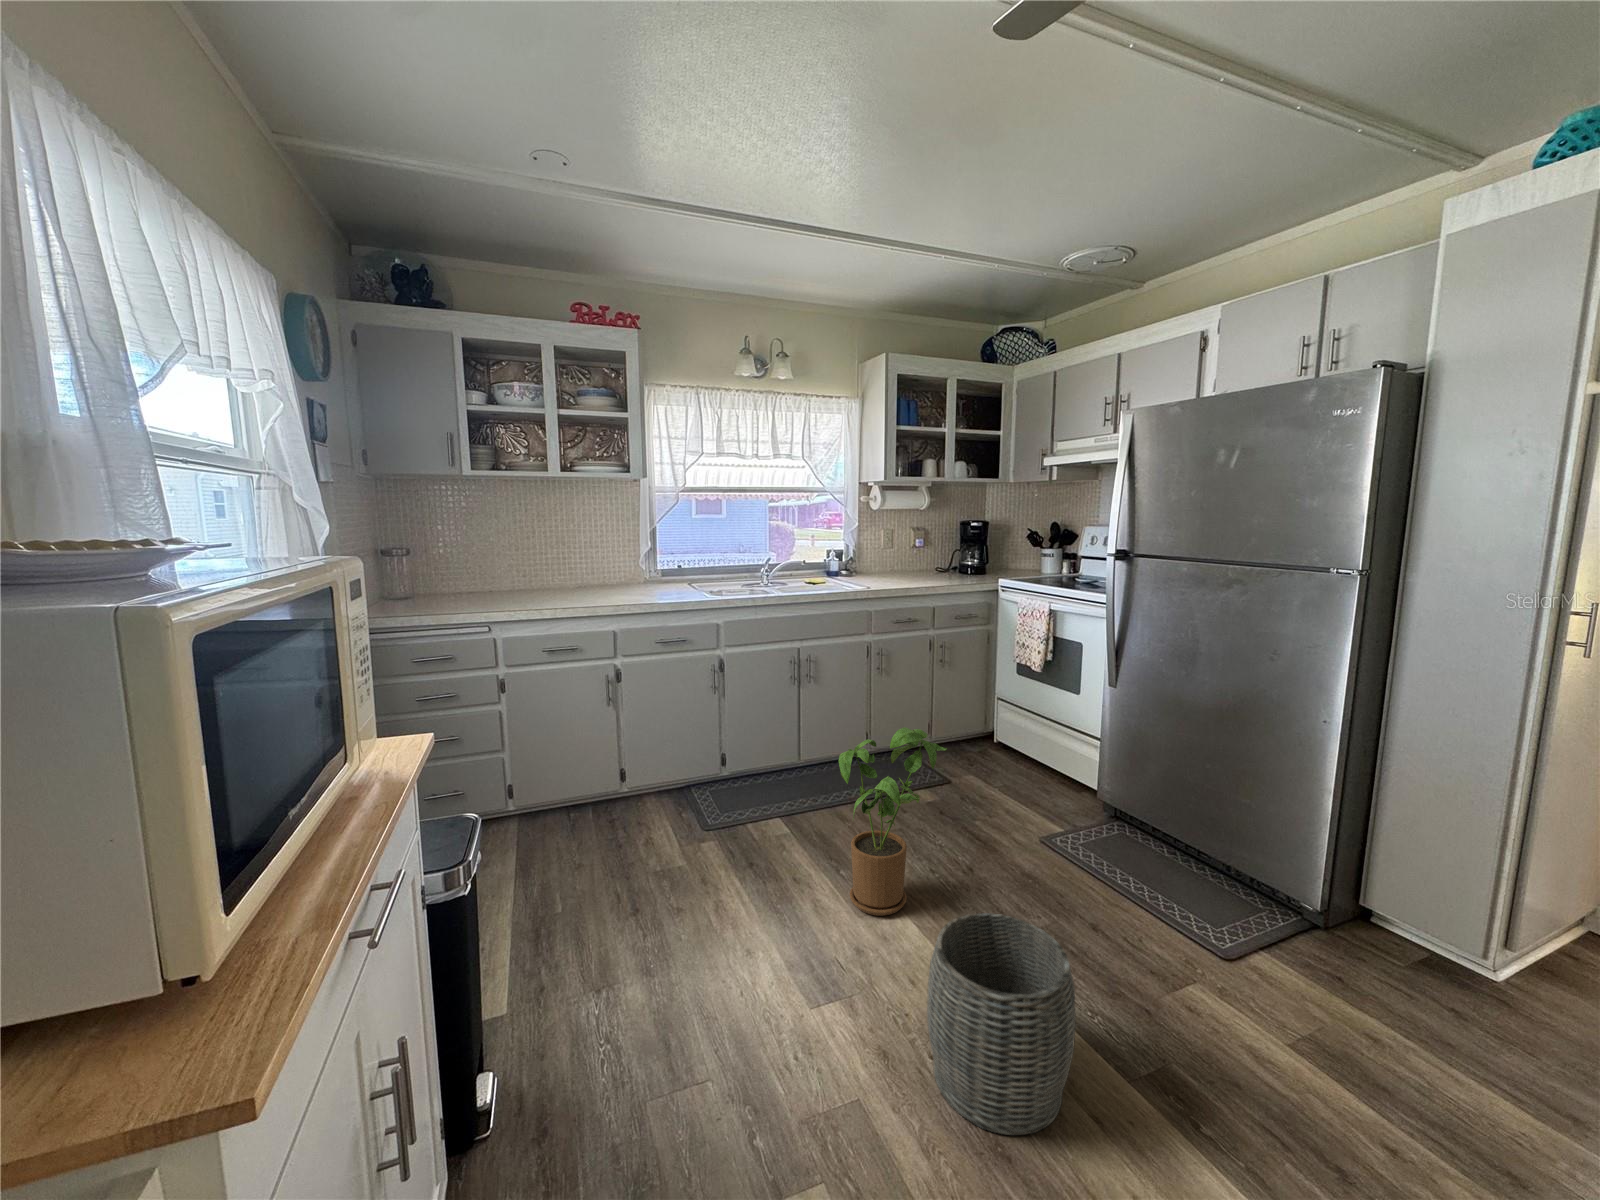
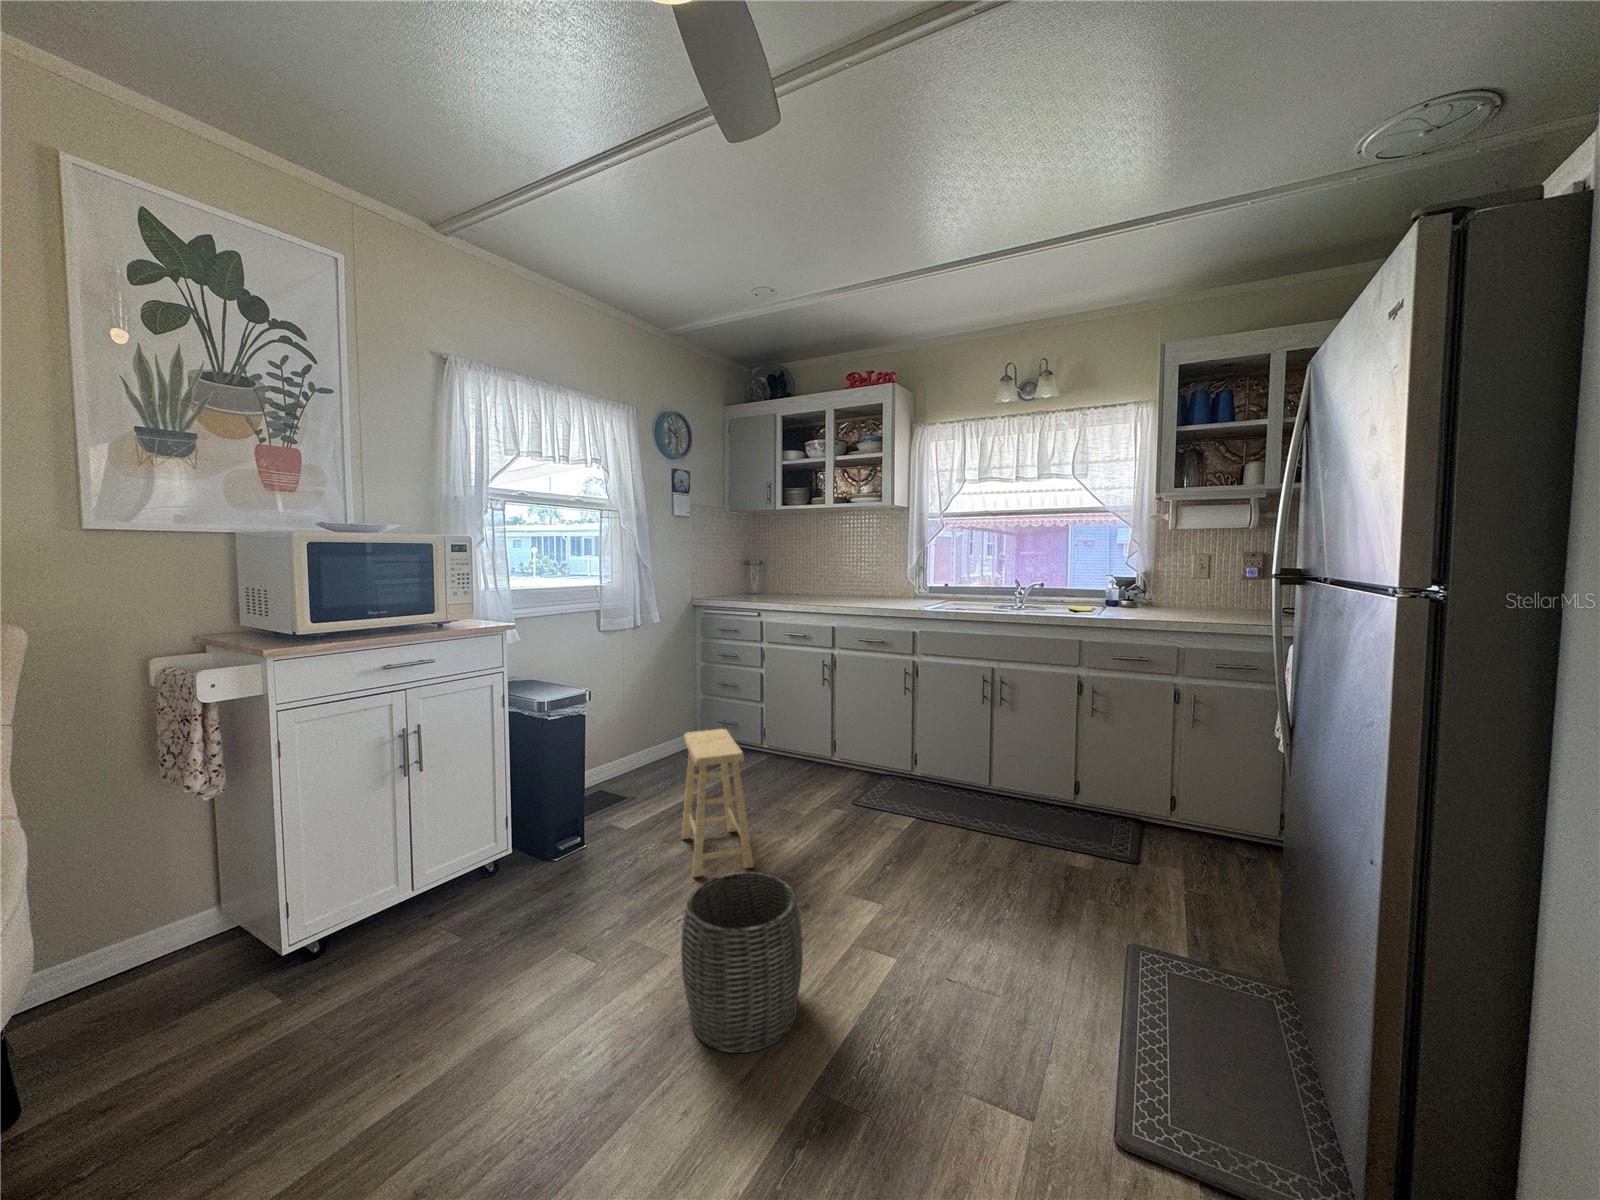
house plant: present [839,728,947,916] -> none [826,731,927,903]
footstool: none [595,790,745,1002] -> present [682,729,753,877]

